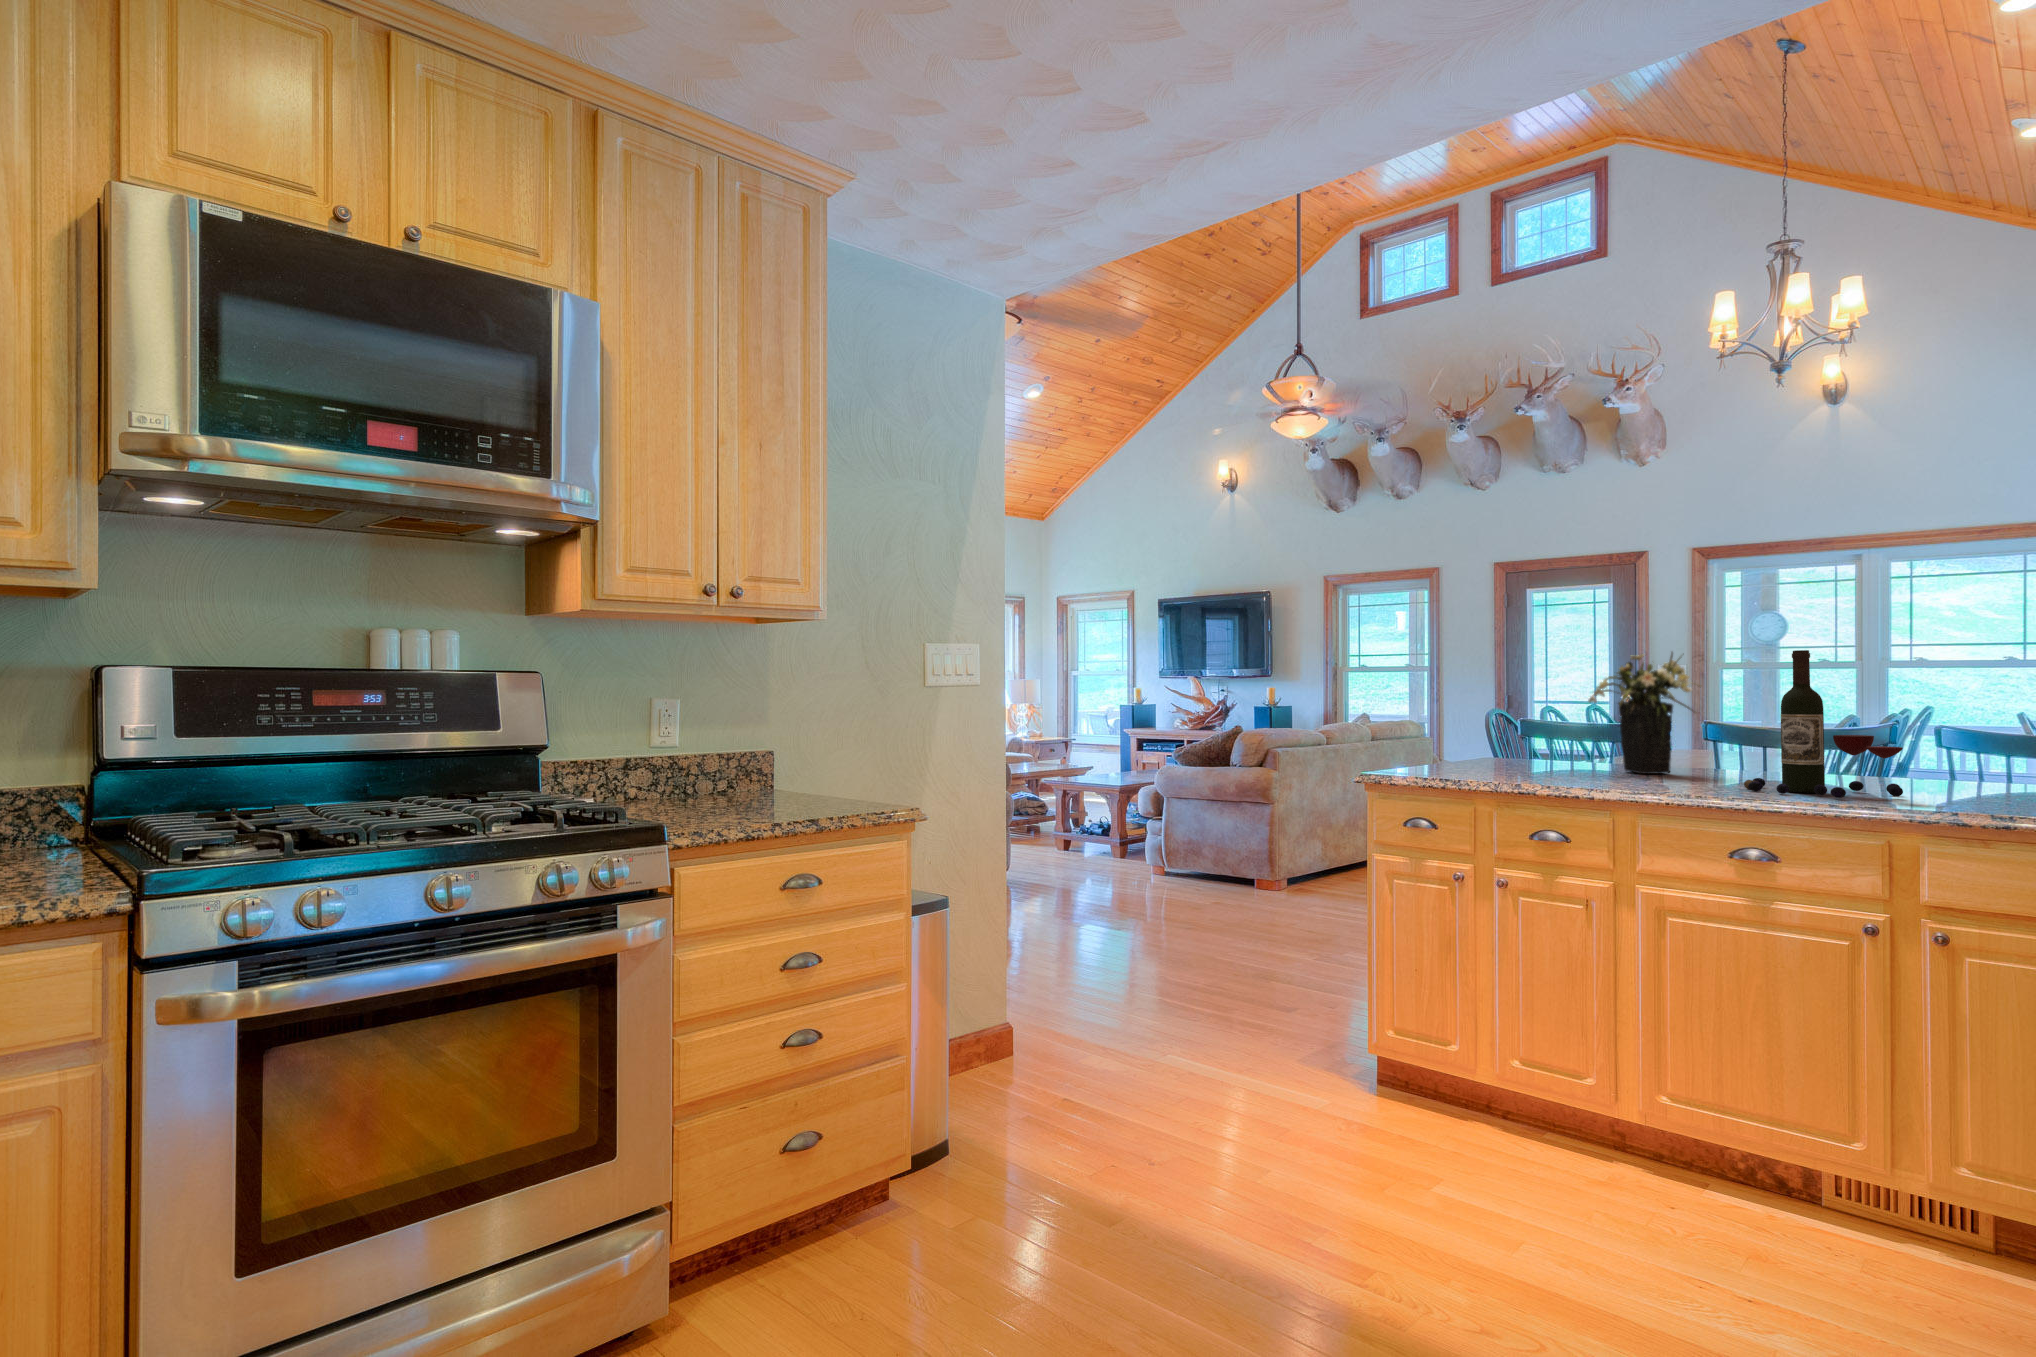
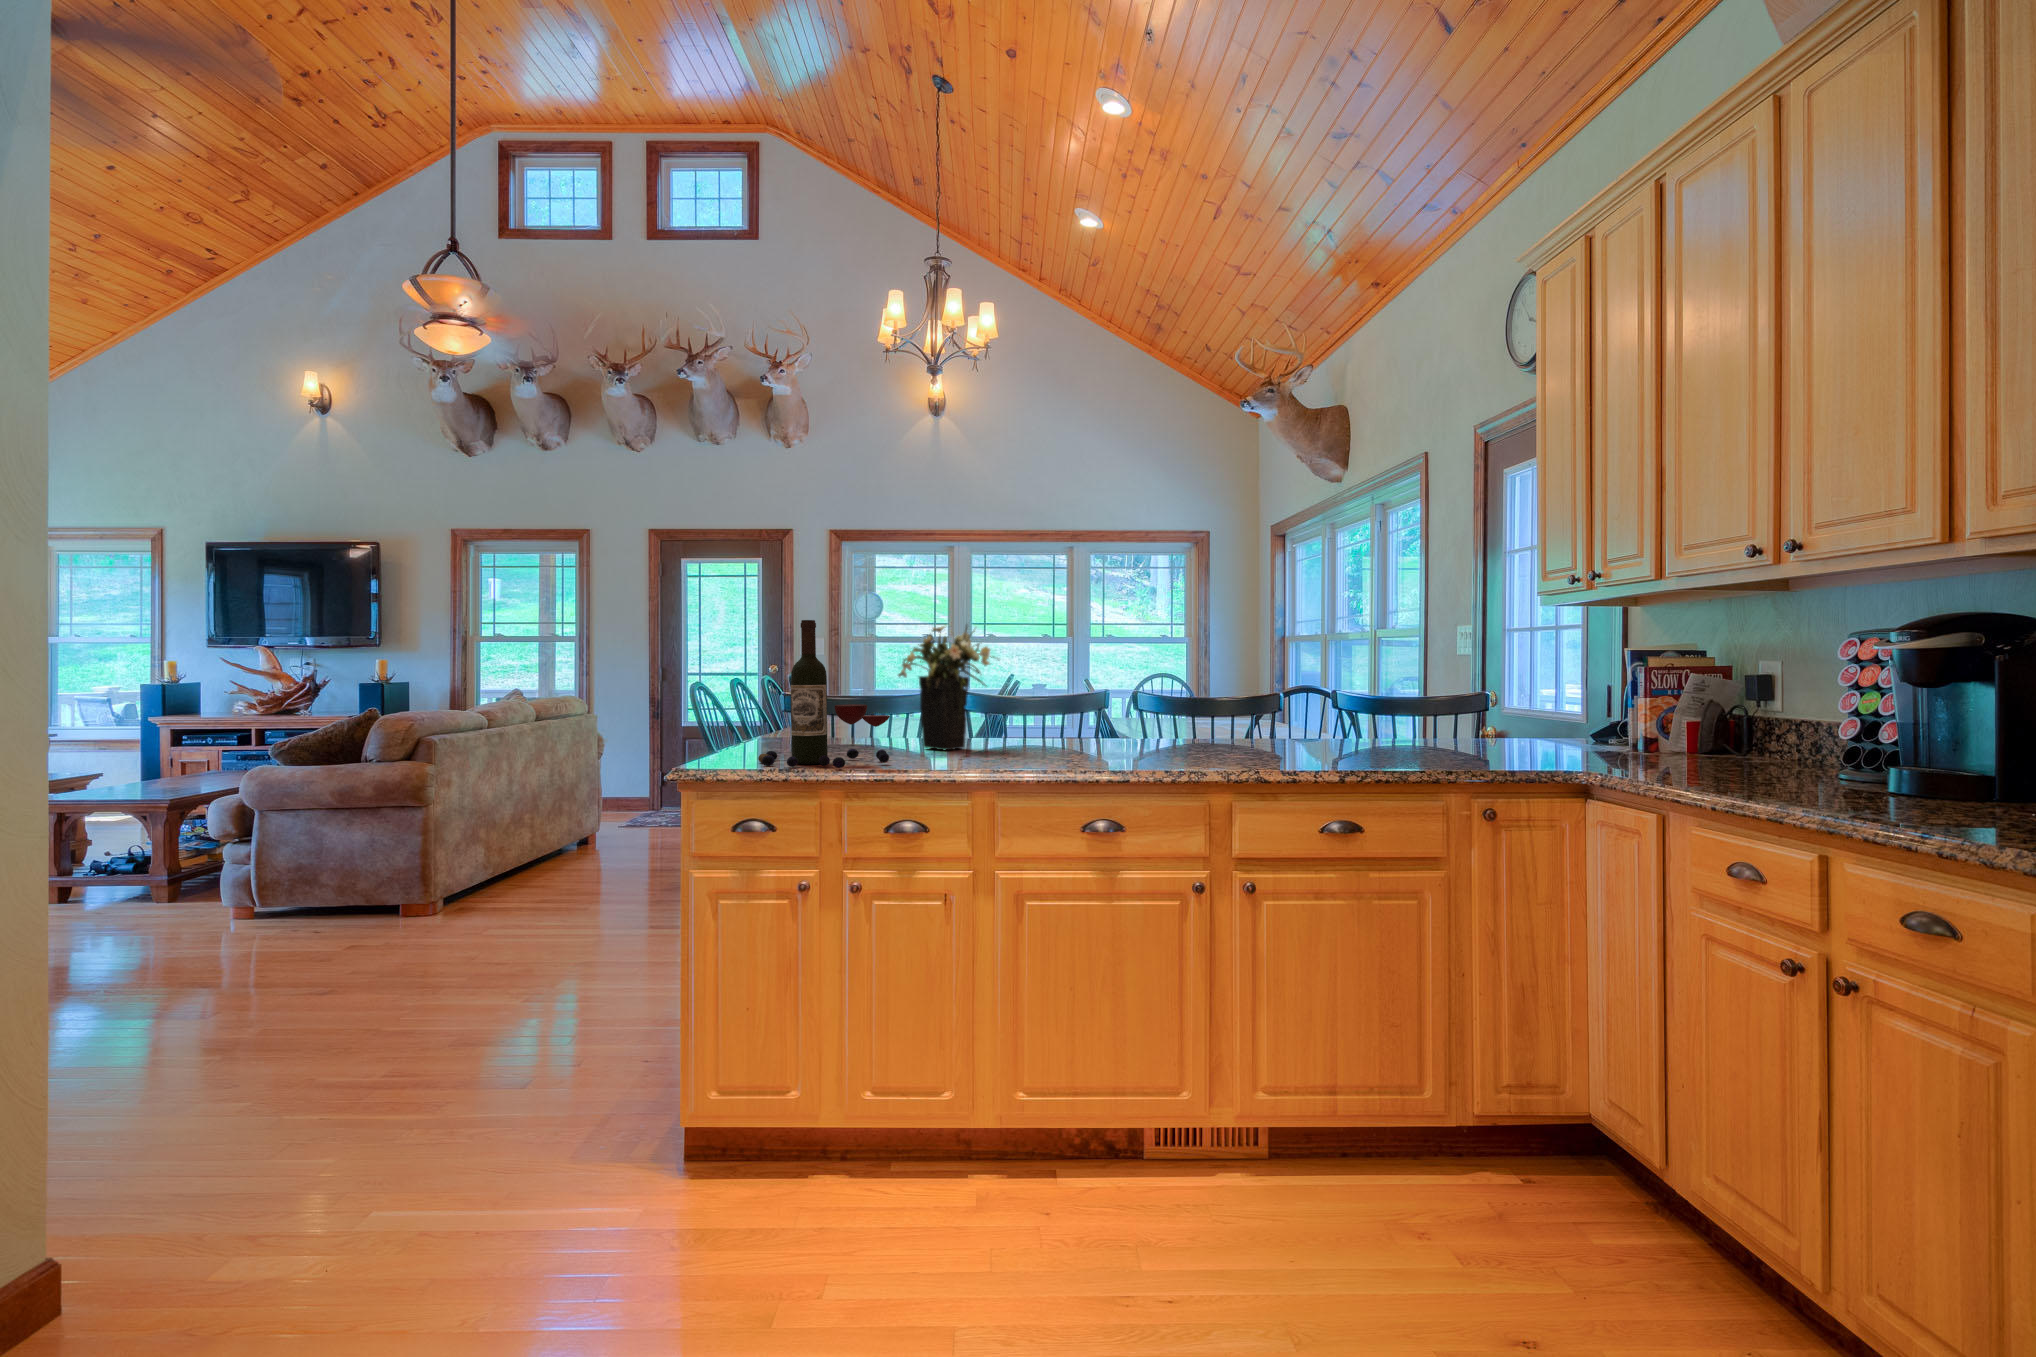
wine bottle: present [1744,650,1903,798] -> present [758,620,890,768]

